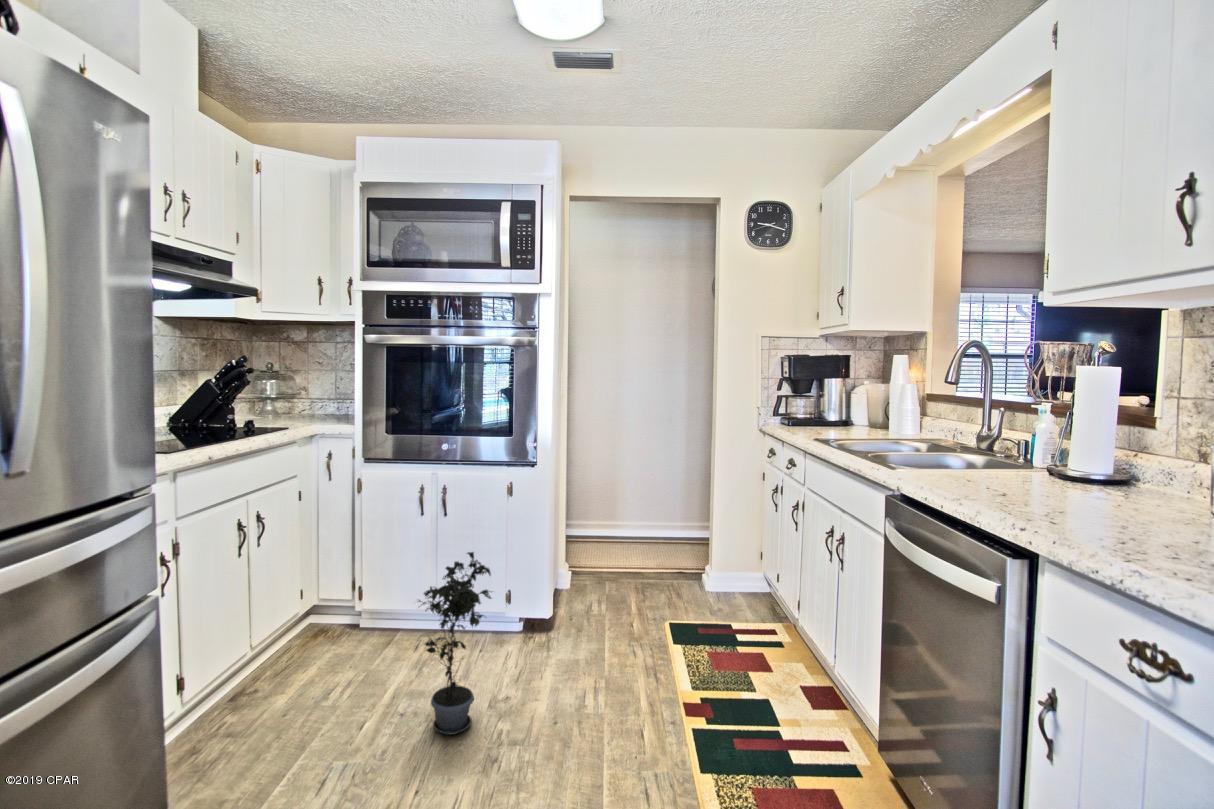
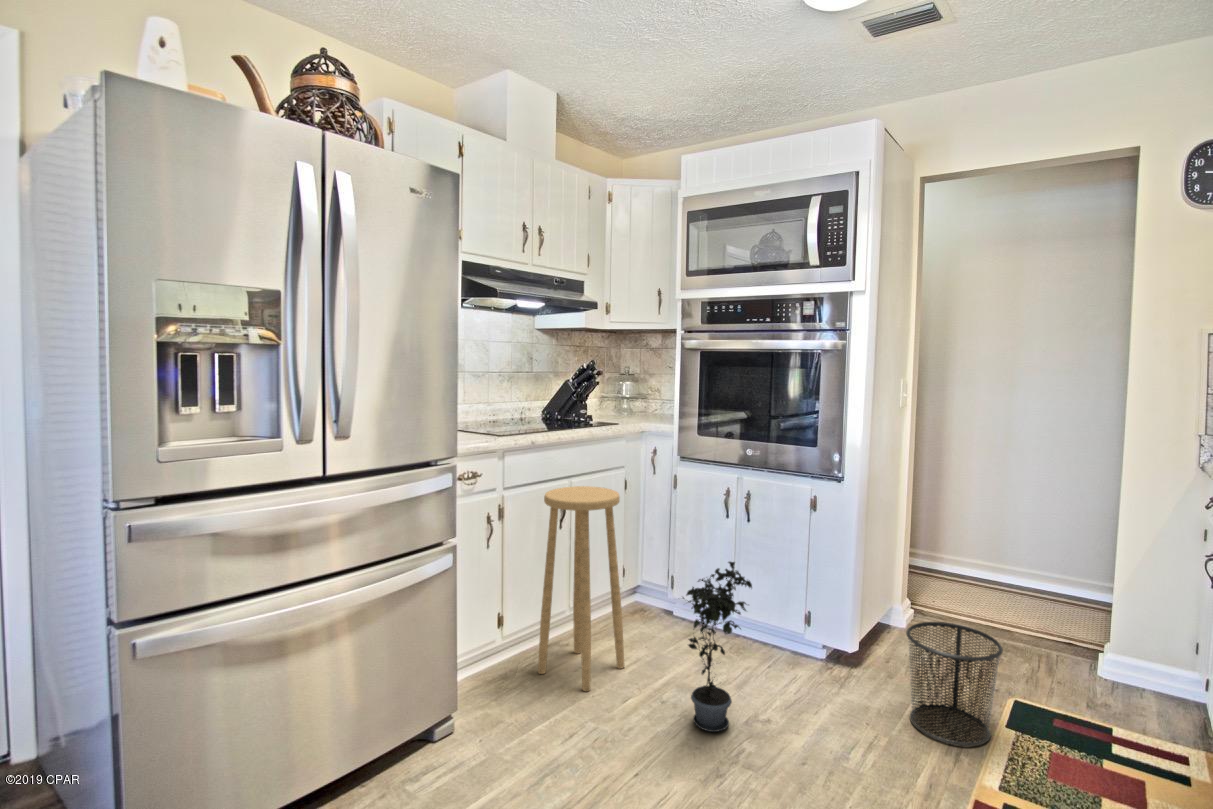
stool: none [212,498,328,744] -> present [538,486,625,691]
waste bin: none [606,571,676,670] -> present [906,622,1003,746]

